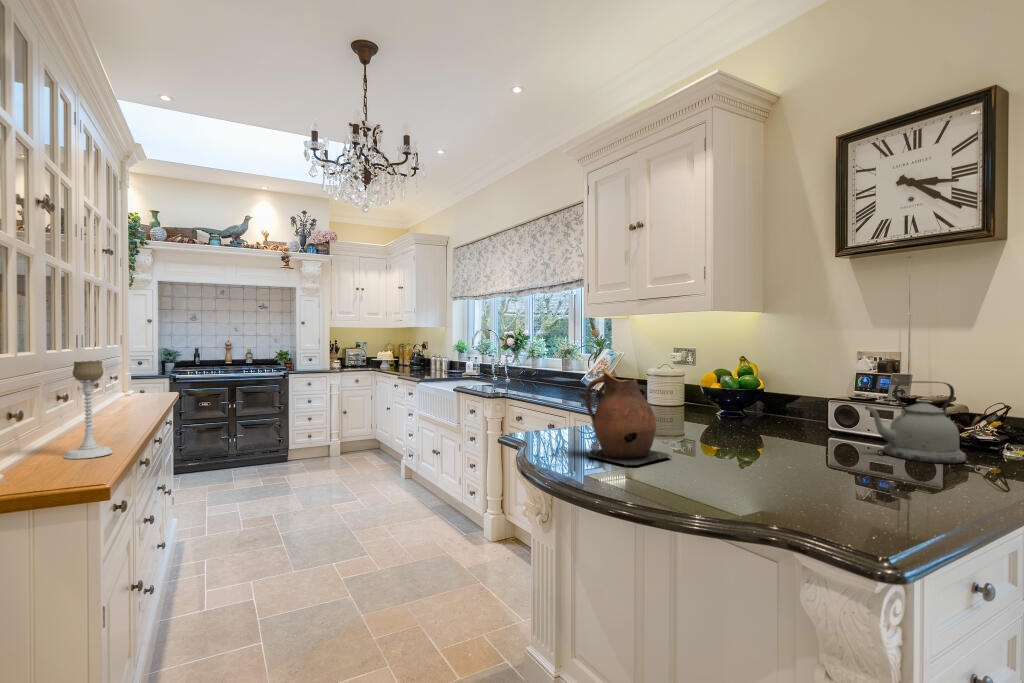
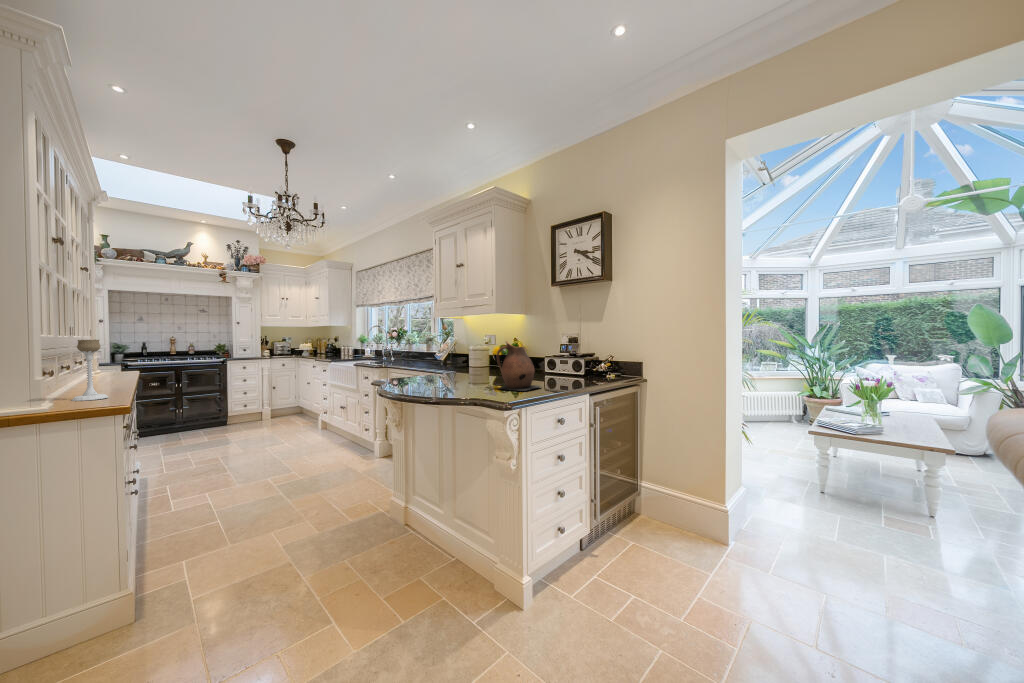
ceramic pitcher: present [585,368,671,466] -> present [496,341,541,391]
kettle: present [865,381,967,463] -> none [554,345,594,382]

